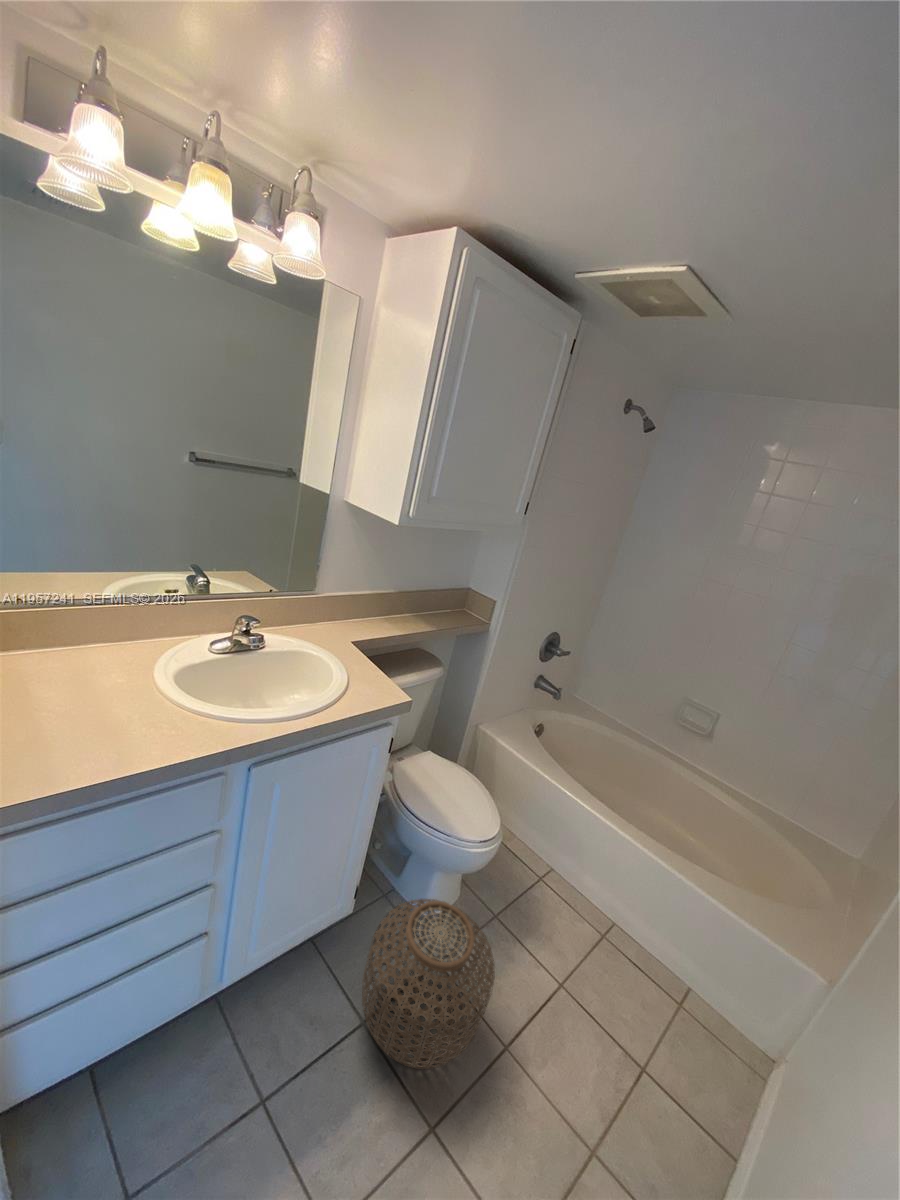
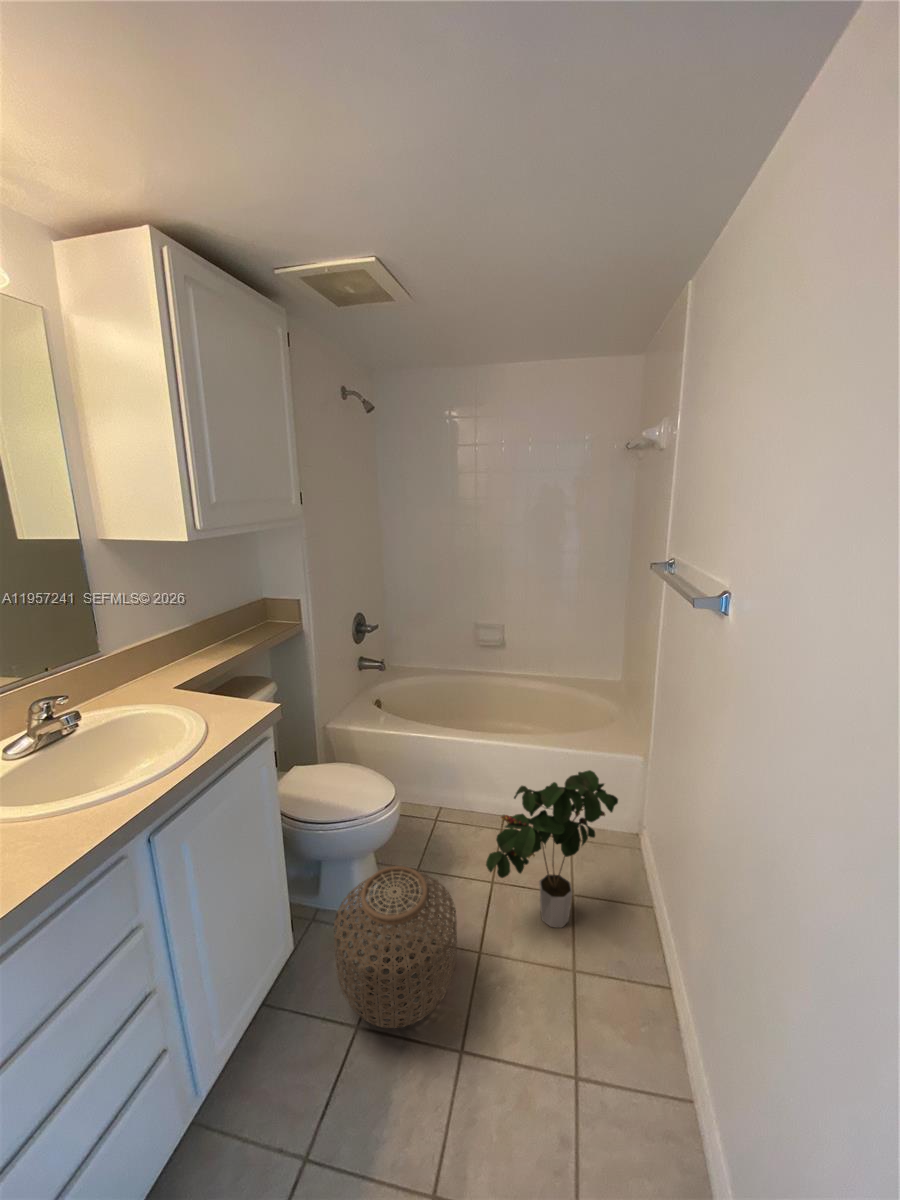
potted plant: none [549,916,750,1098] -> present [486,770,618,928]

